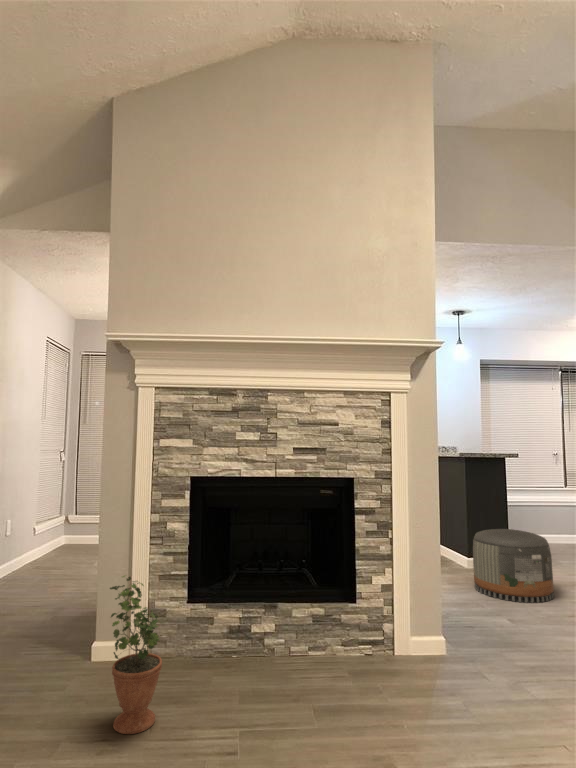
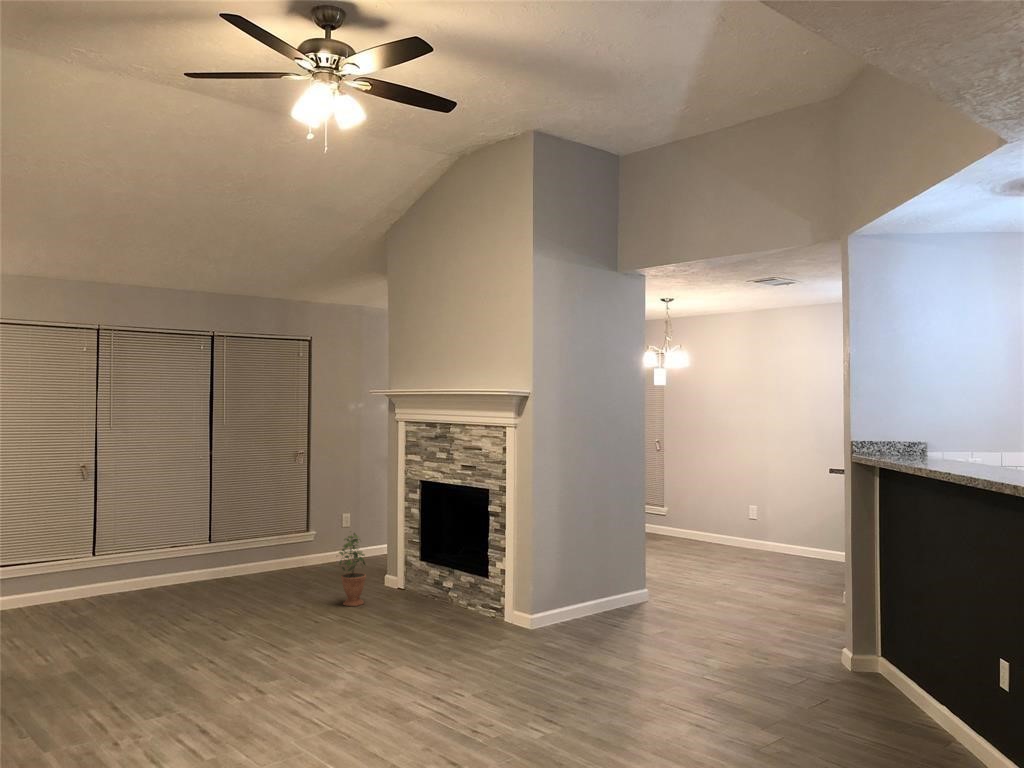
pouf: present [473,529,554,603] -> none [704,559,787,638]

